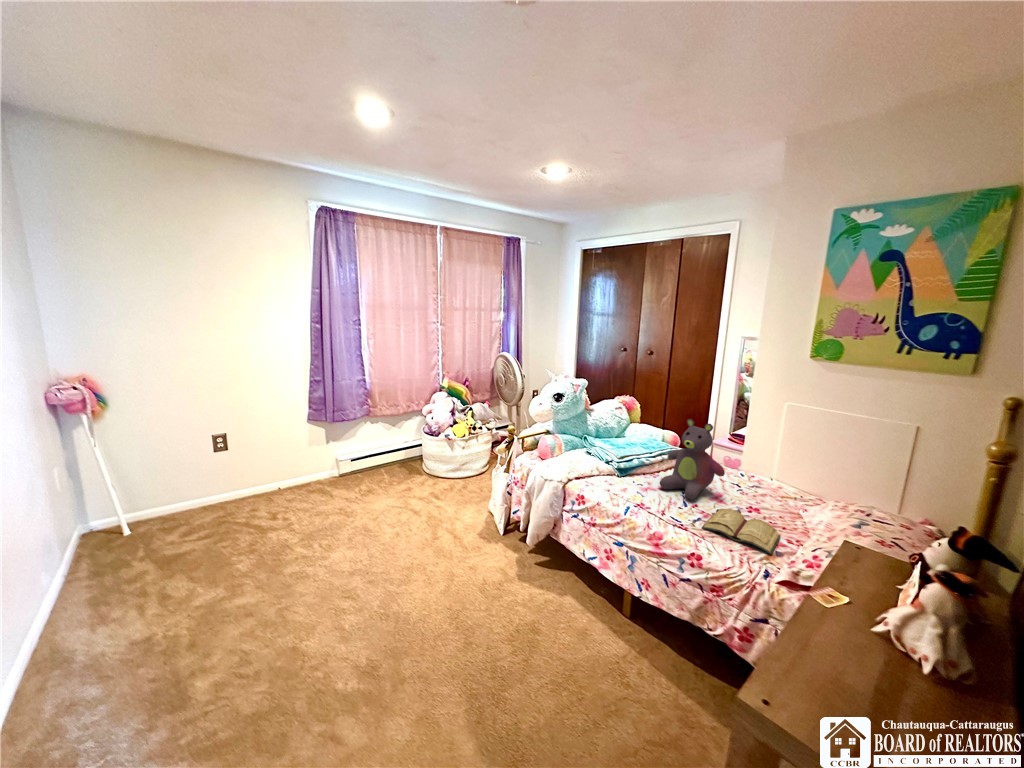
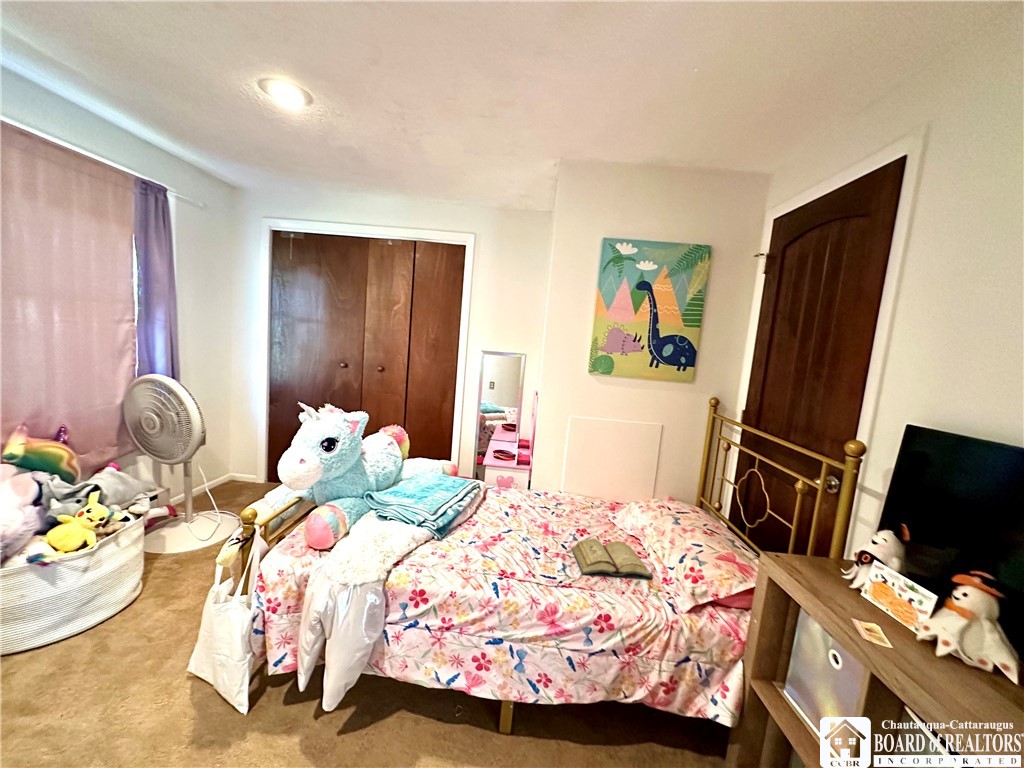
stuffed bear: present [660,419,725,500] -> none [493,443,560,540]

